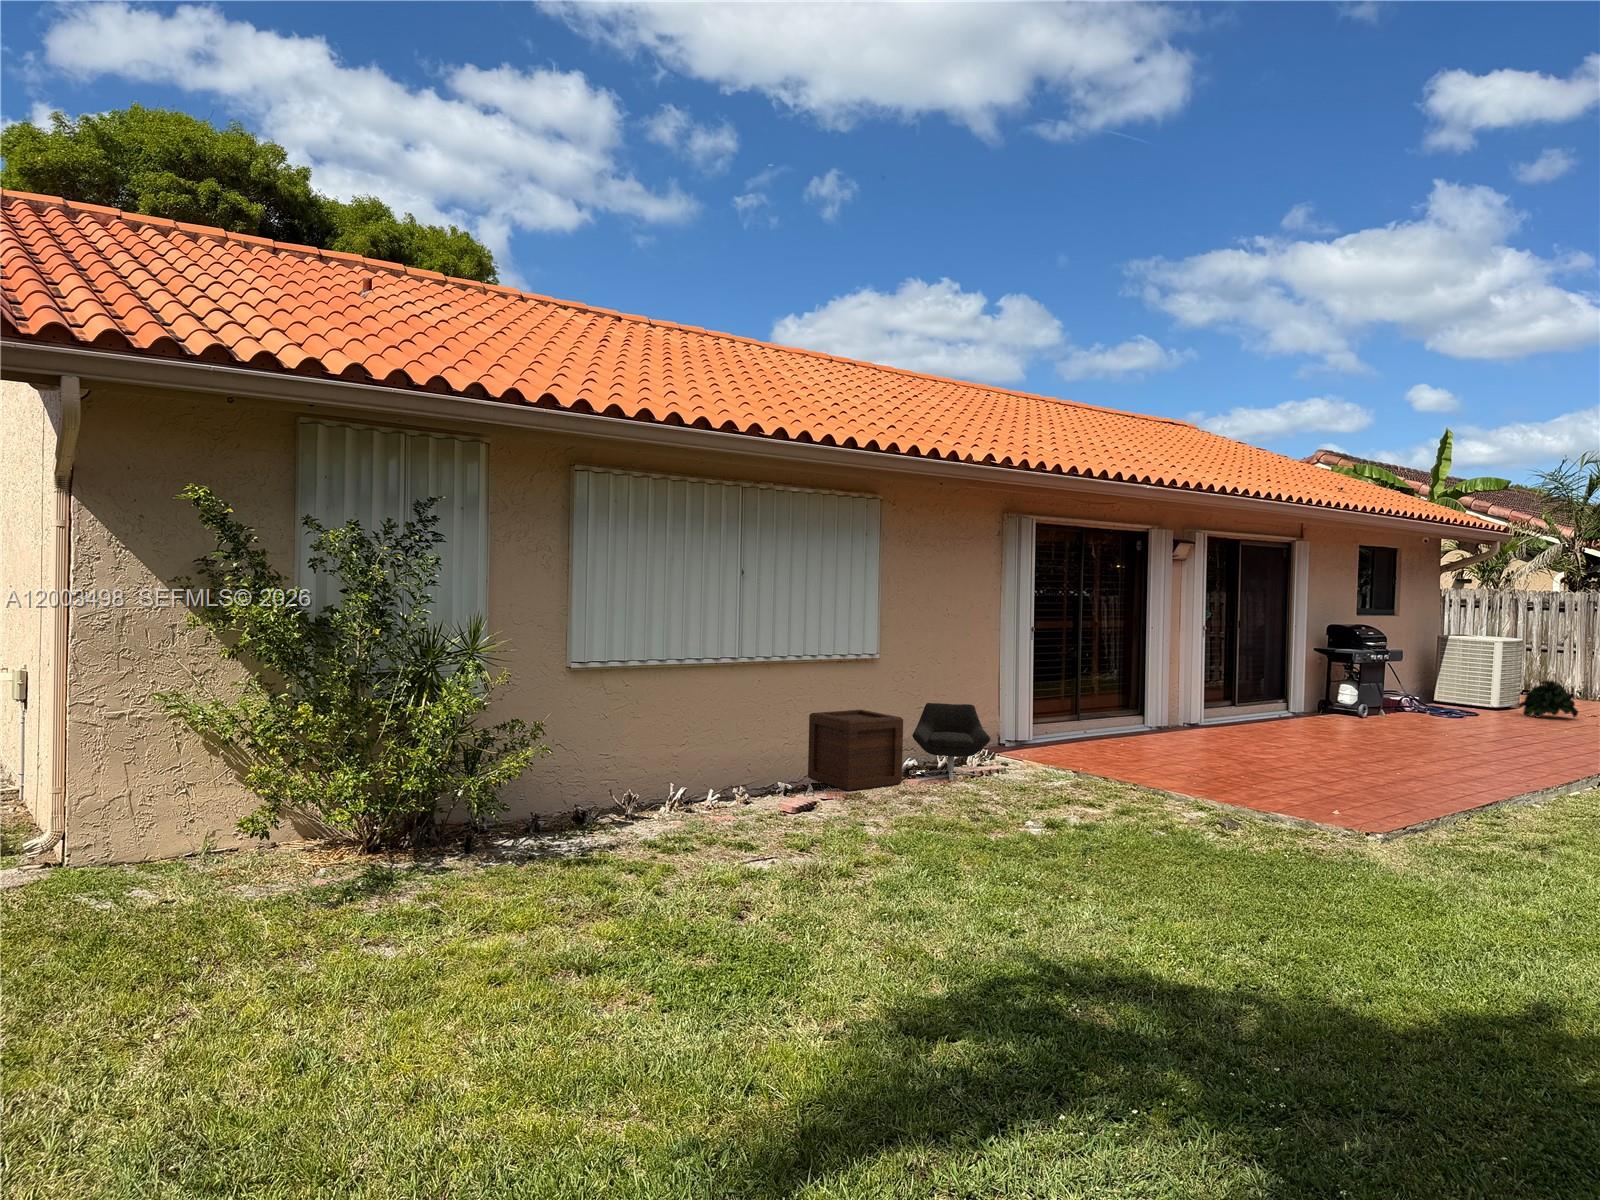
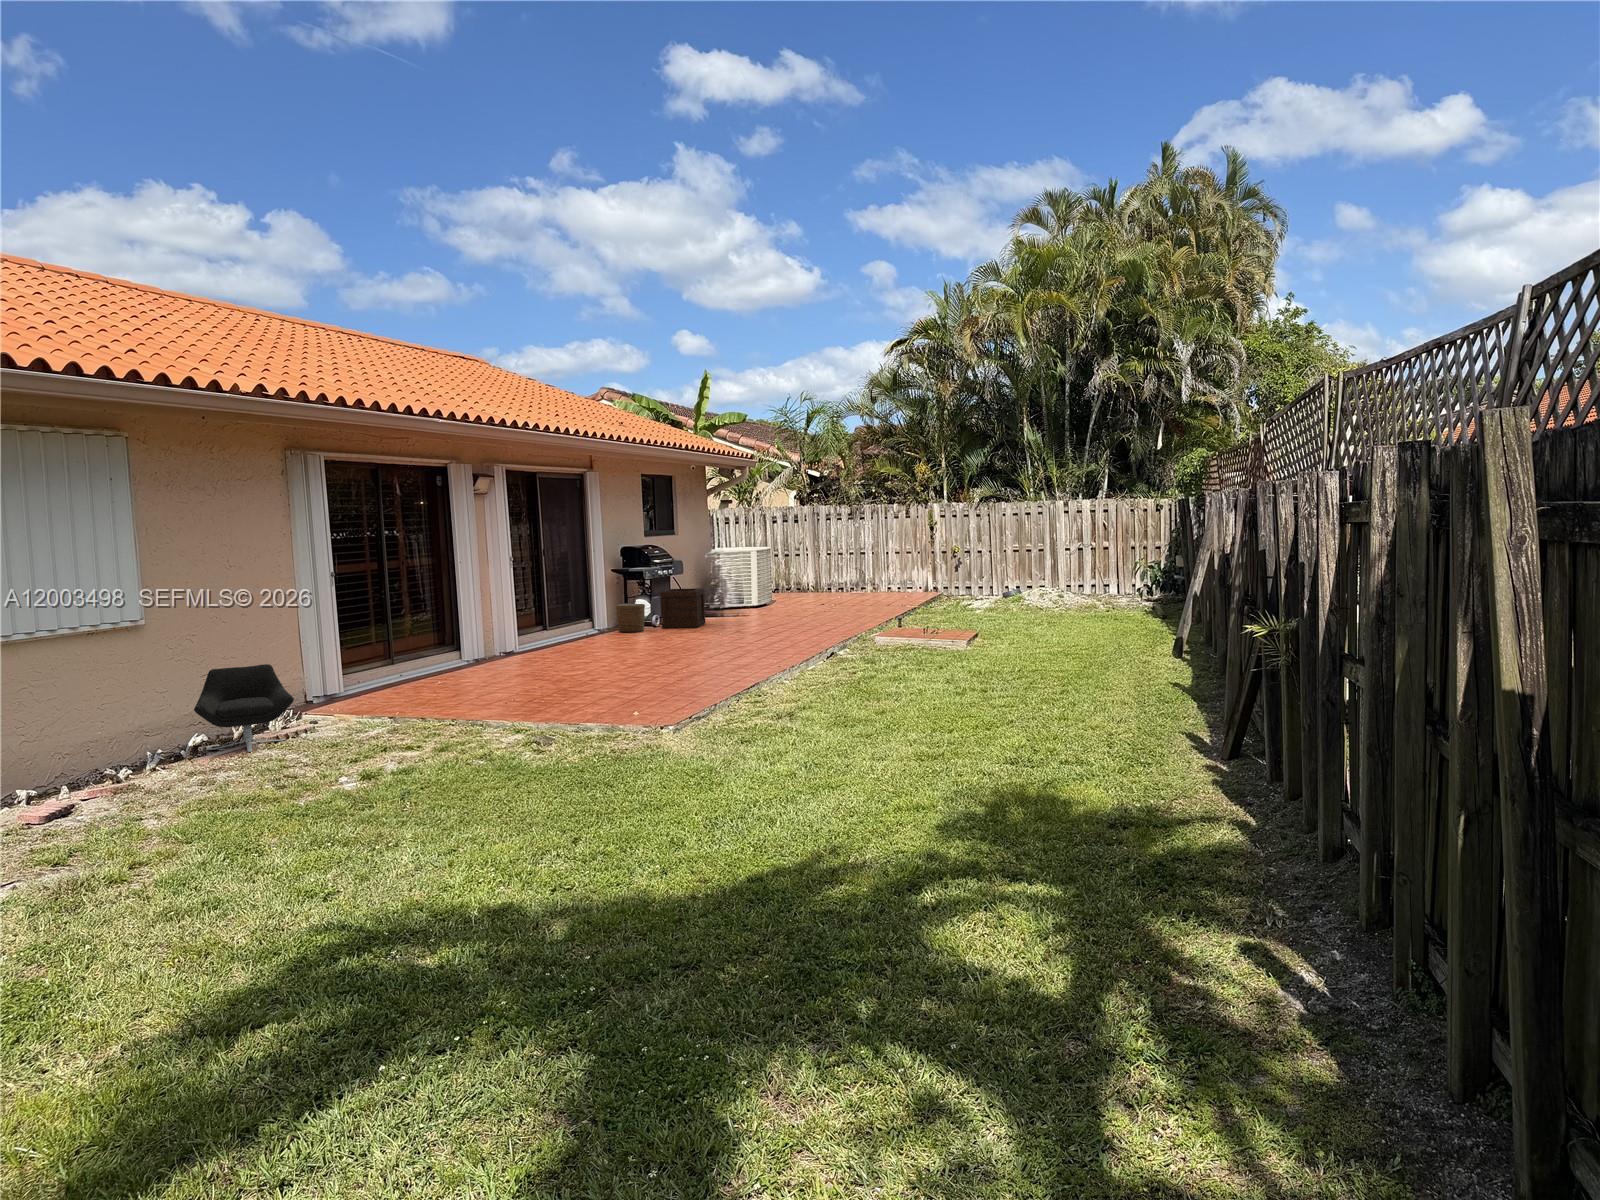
potted plant: present [1519,681,1579,717] -> none [765,579,802,610]
woven basket: none [1313,688,1350,722] -> present [616,603,645,632]
wooden crate: present [808,710,903,791] -> present [660,588,705,628]

